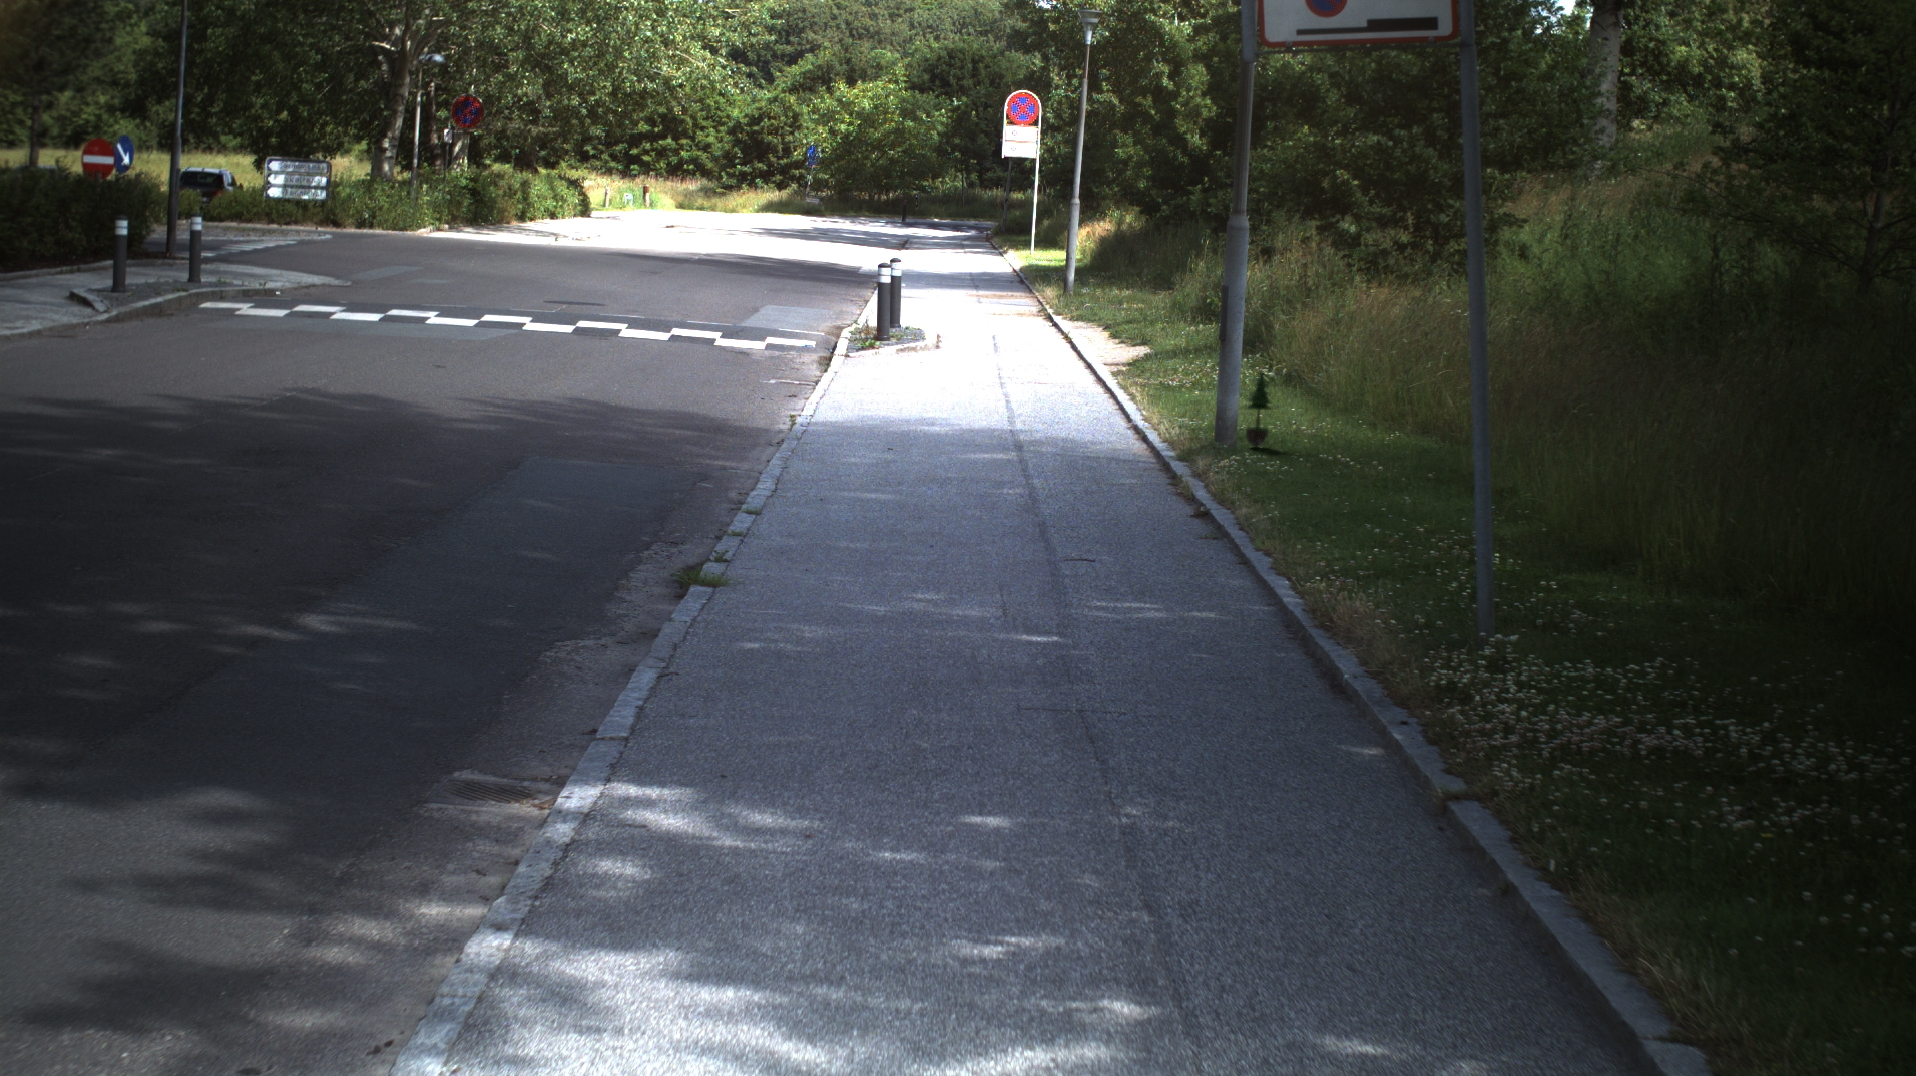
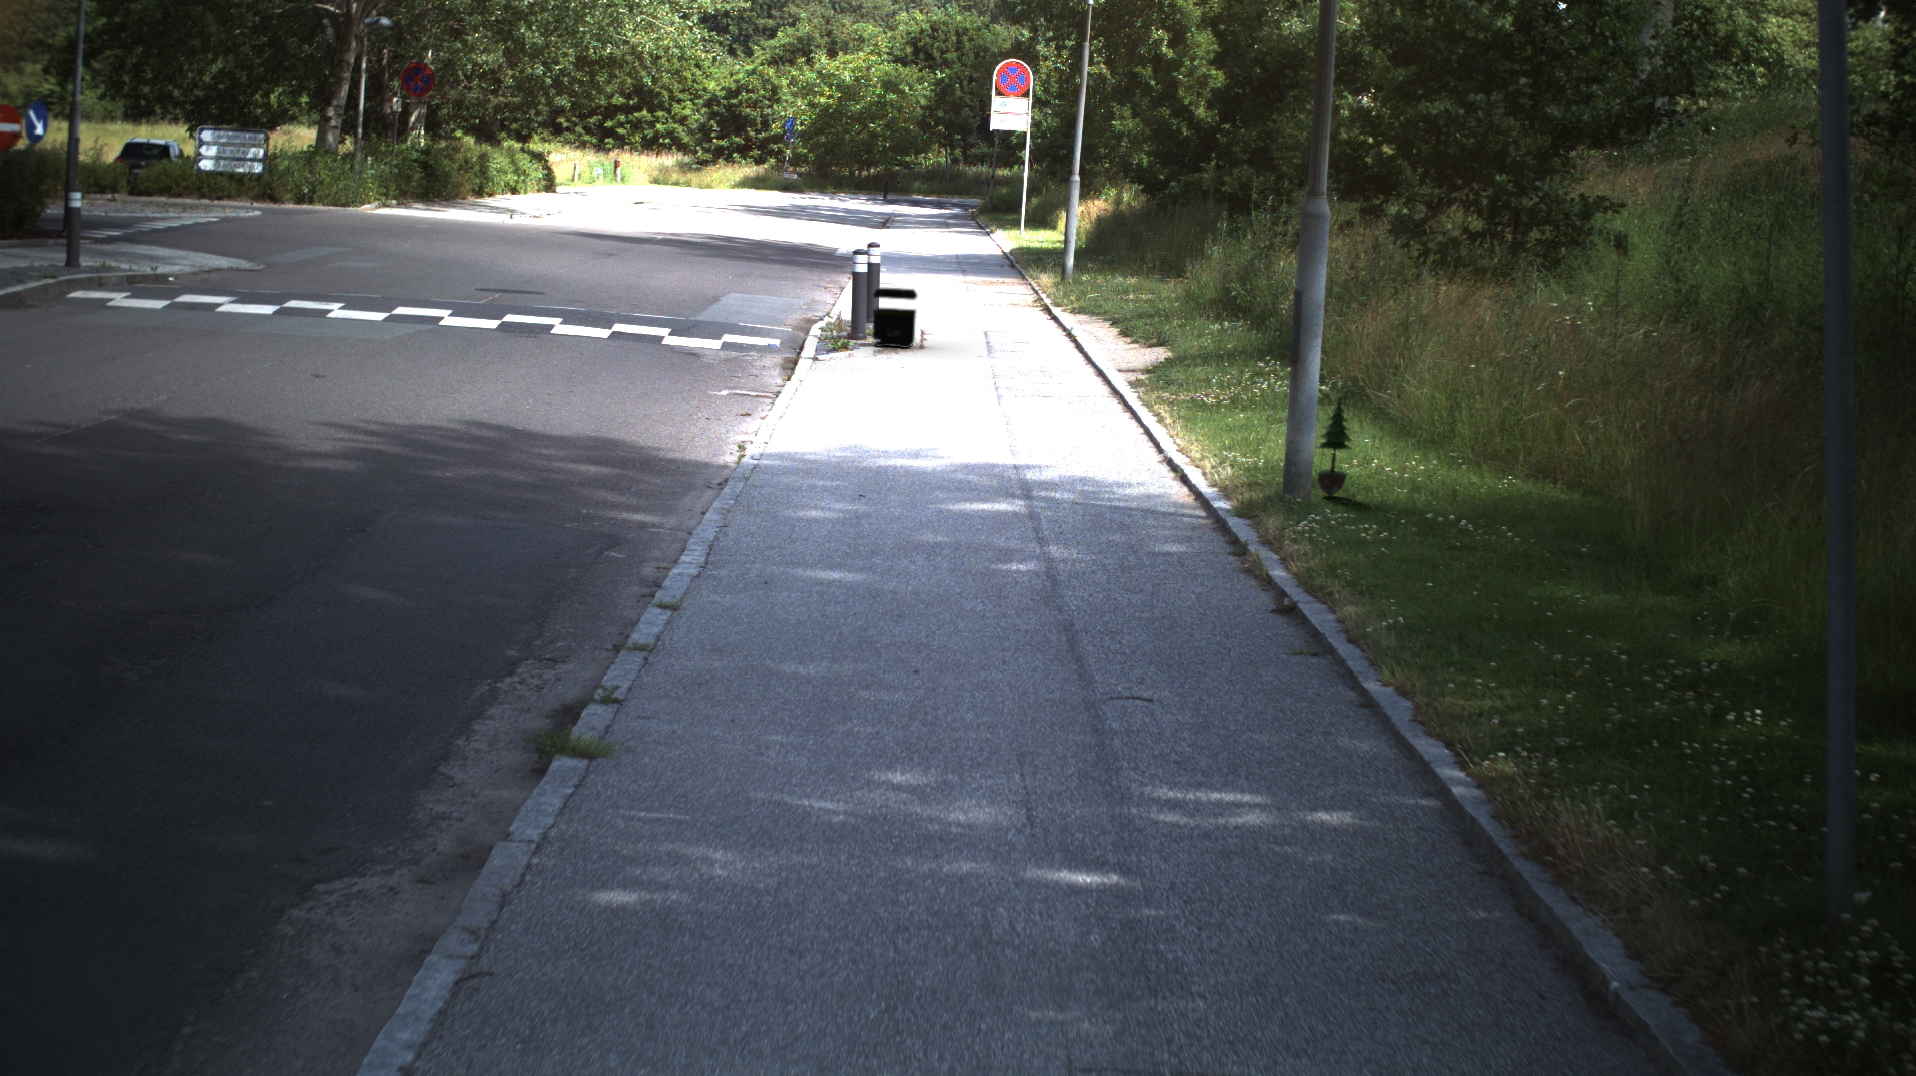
toolbox: none [893,295,932,347] -> present [872,288,917,348]

